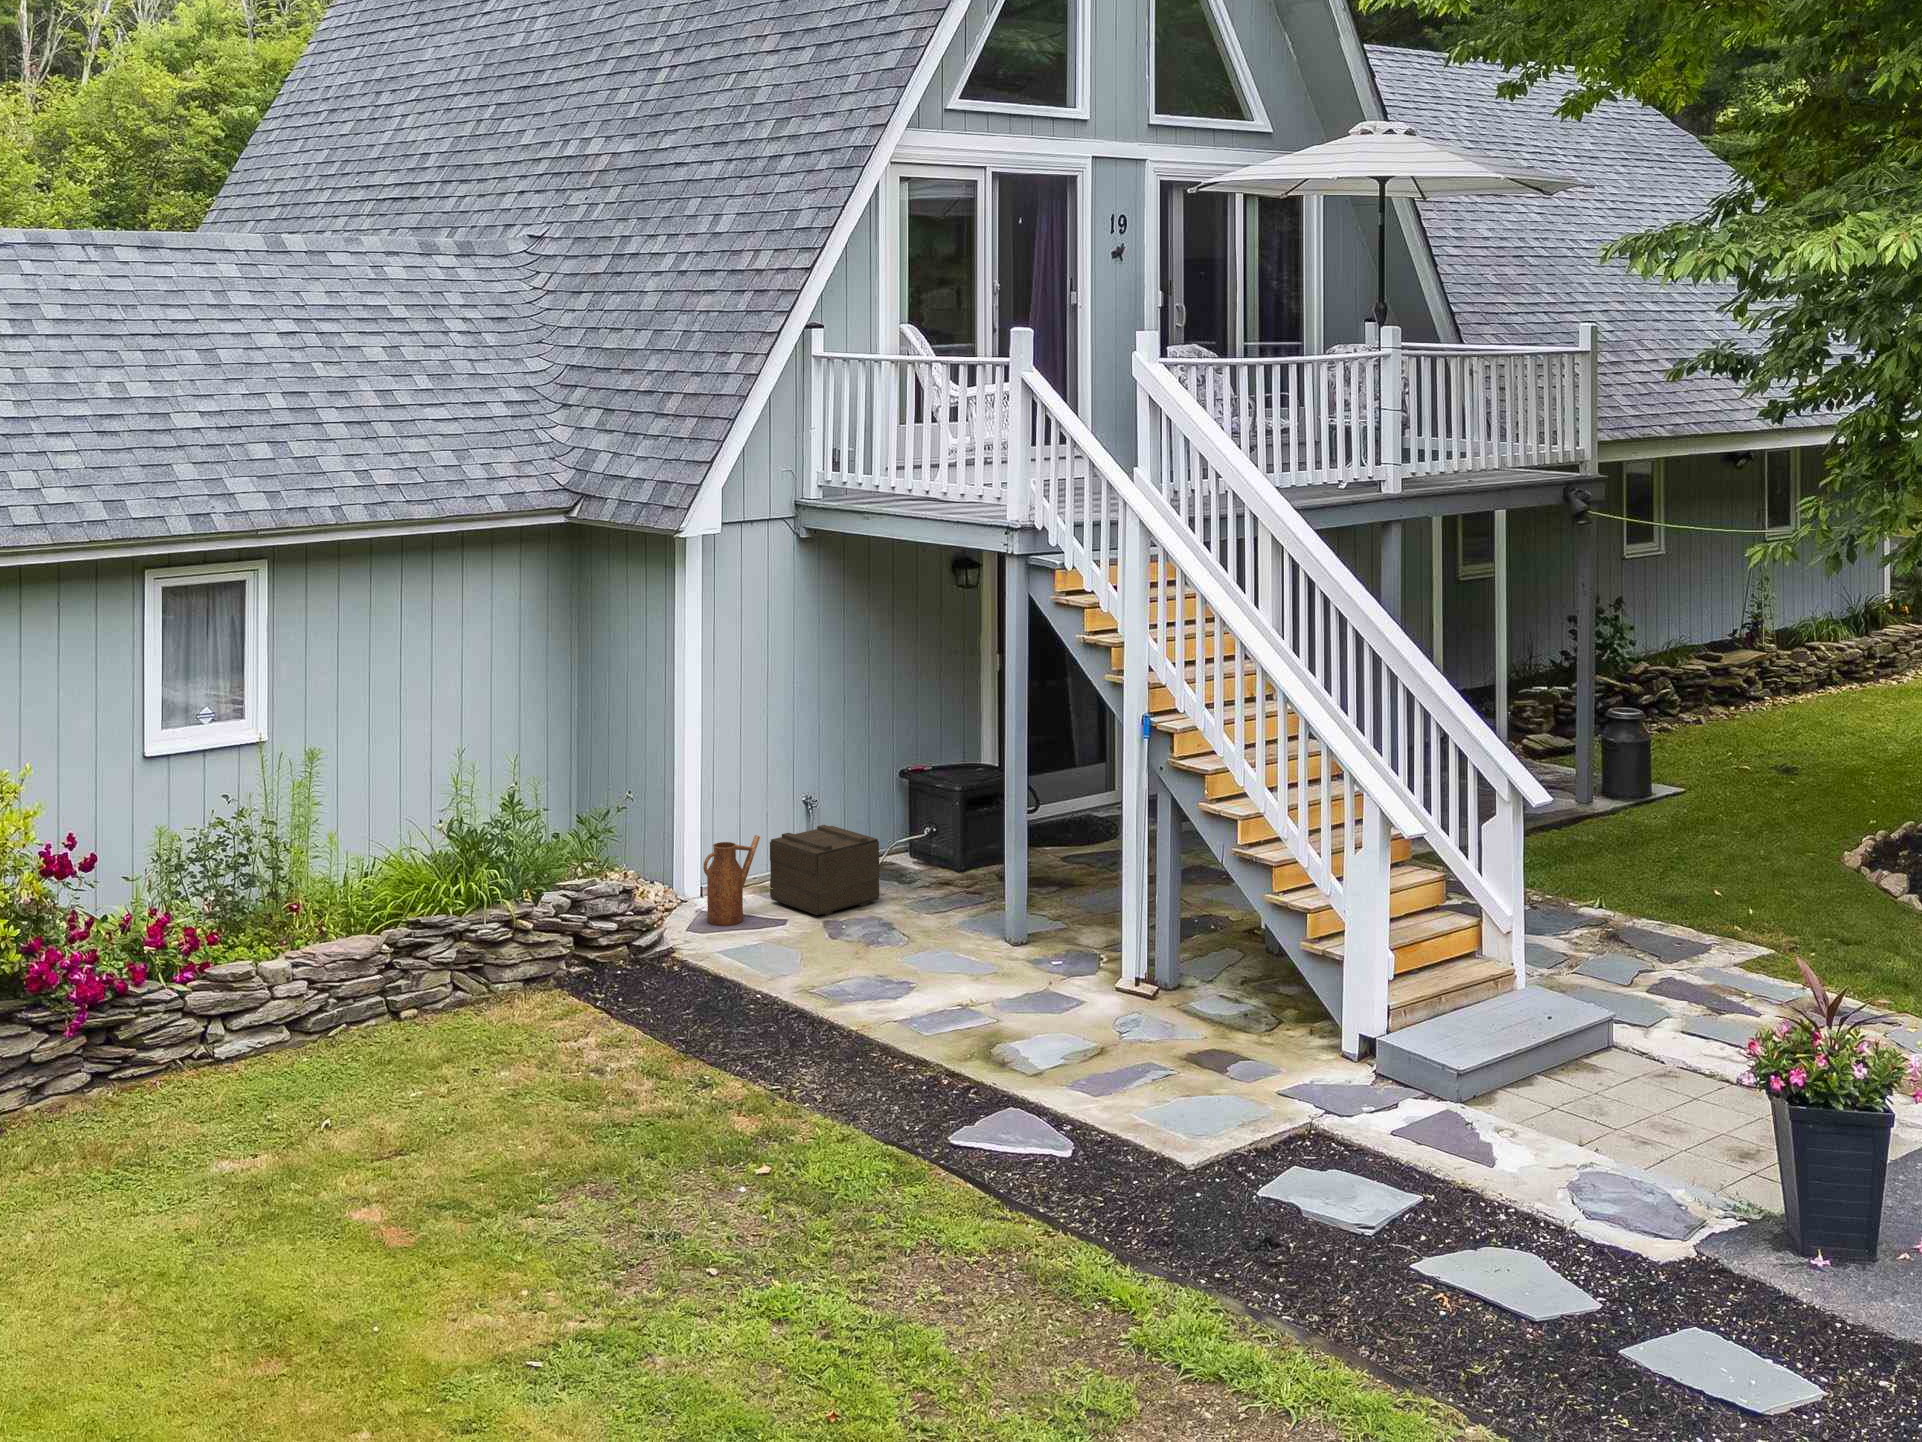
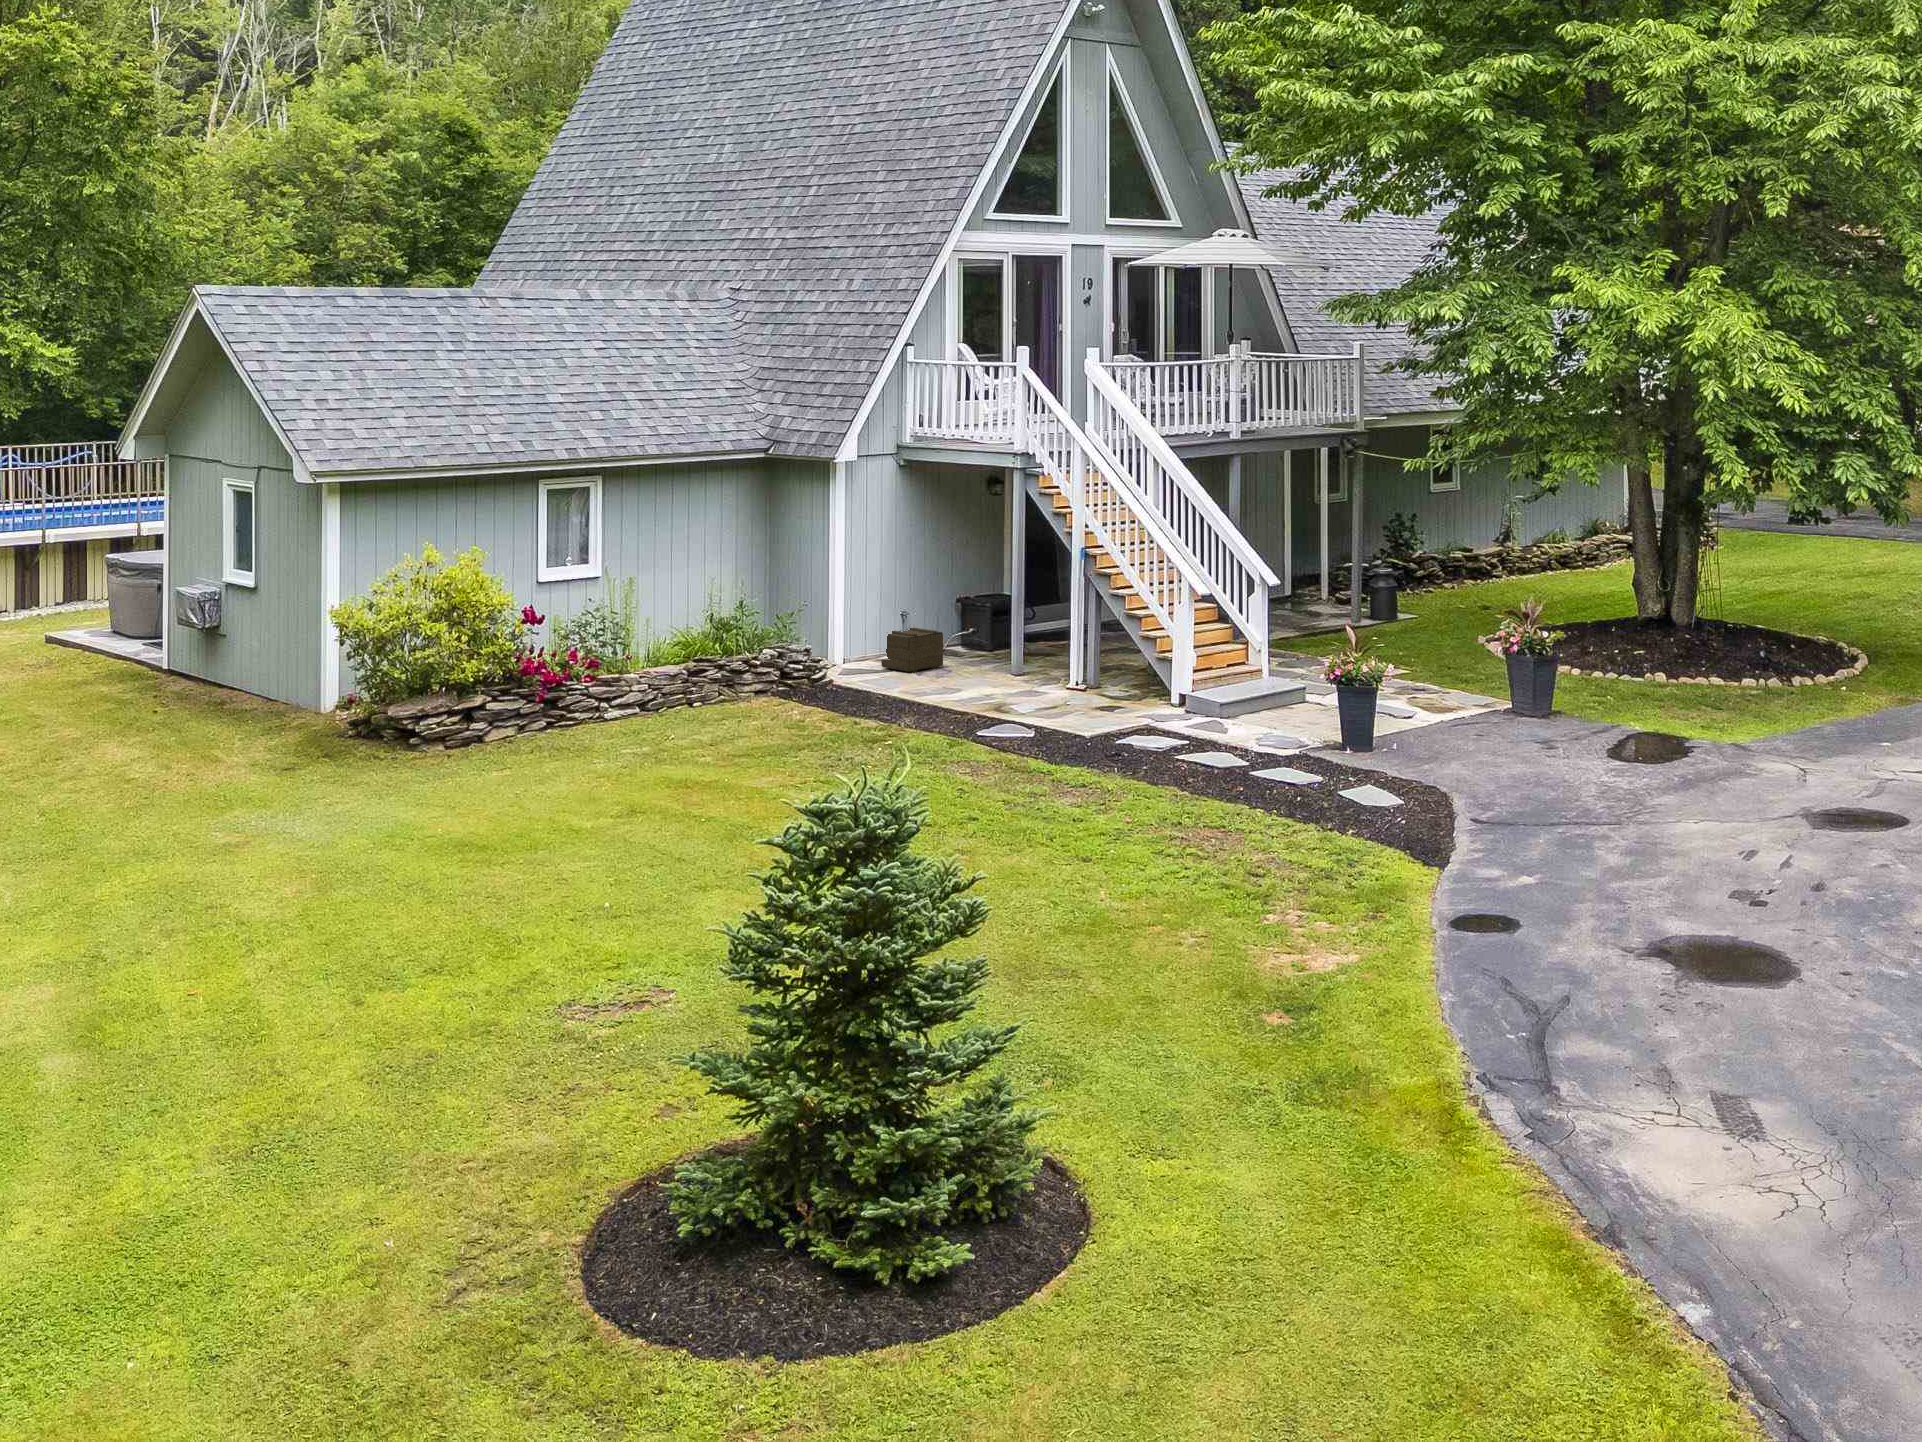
watering can: present [703,835,760,926] -> none [846,629,877,677]

